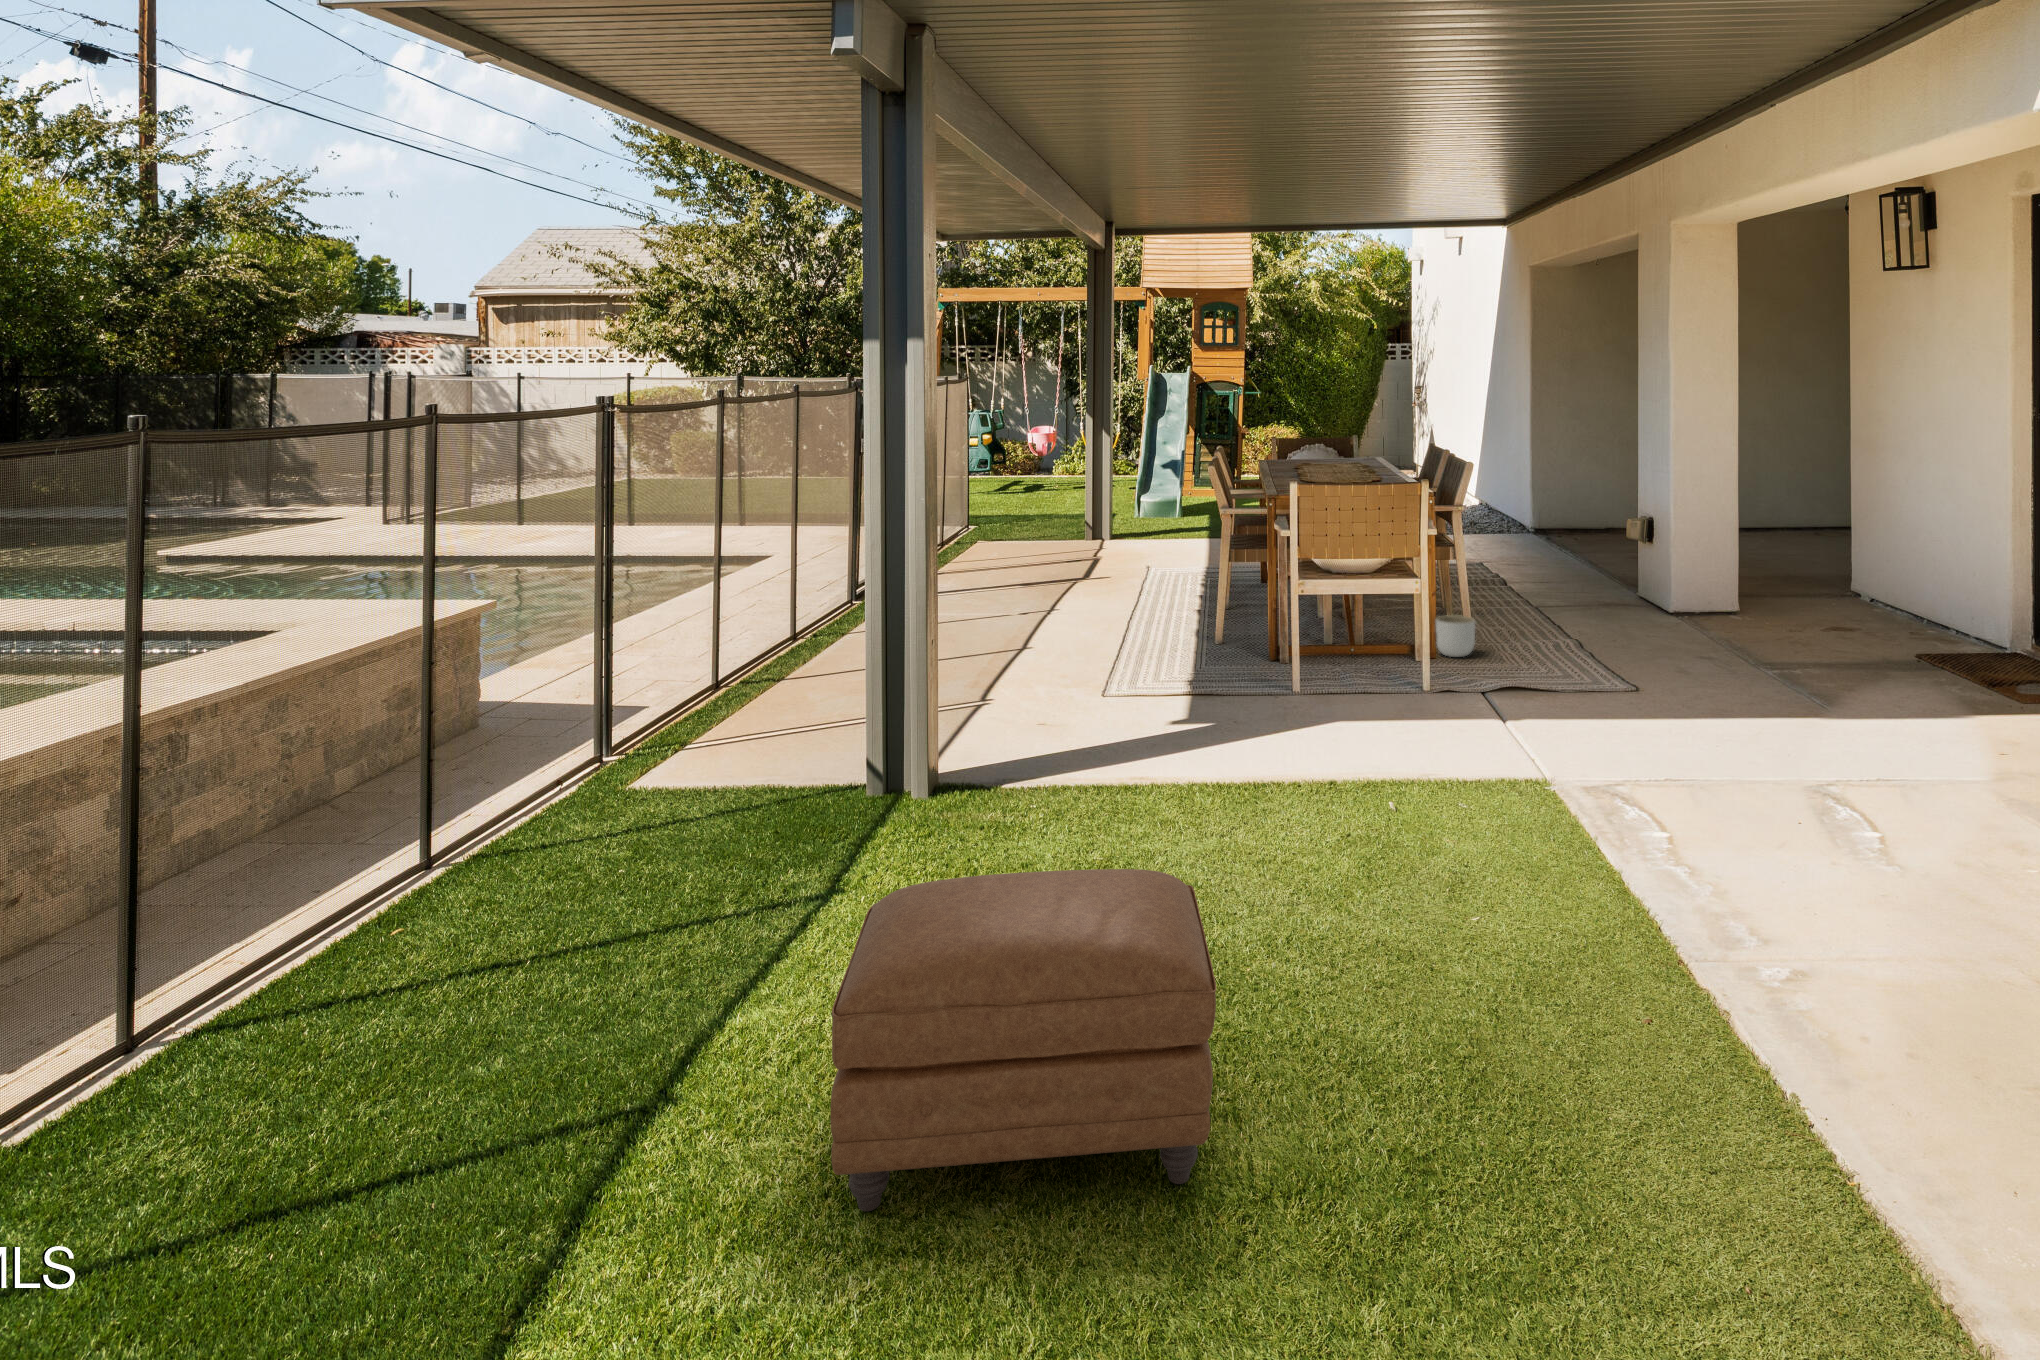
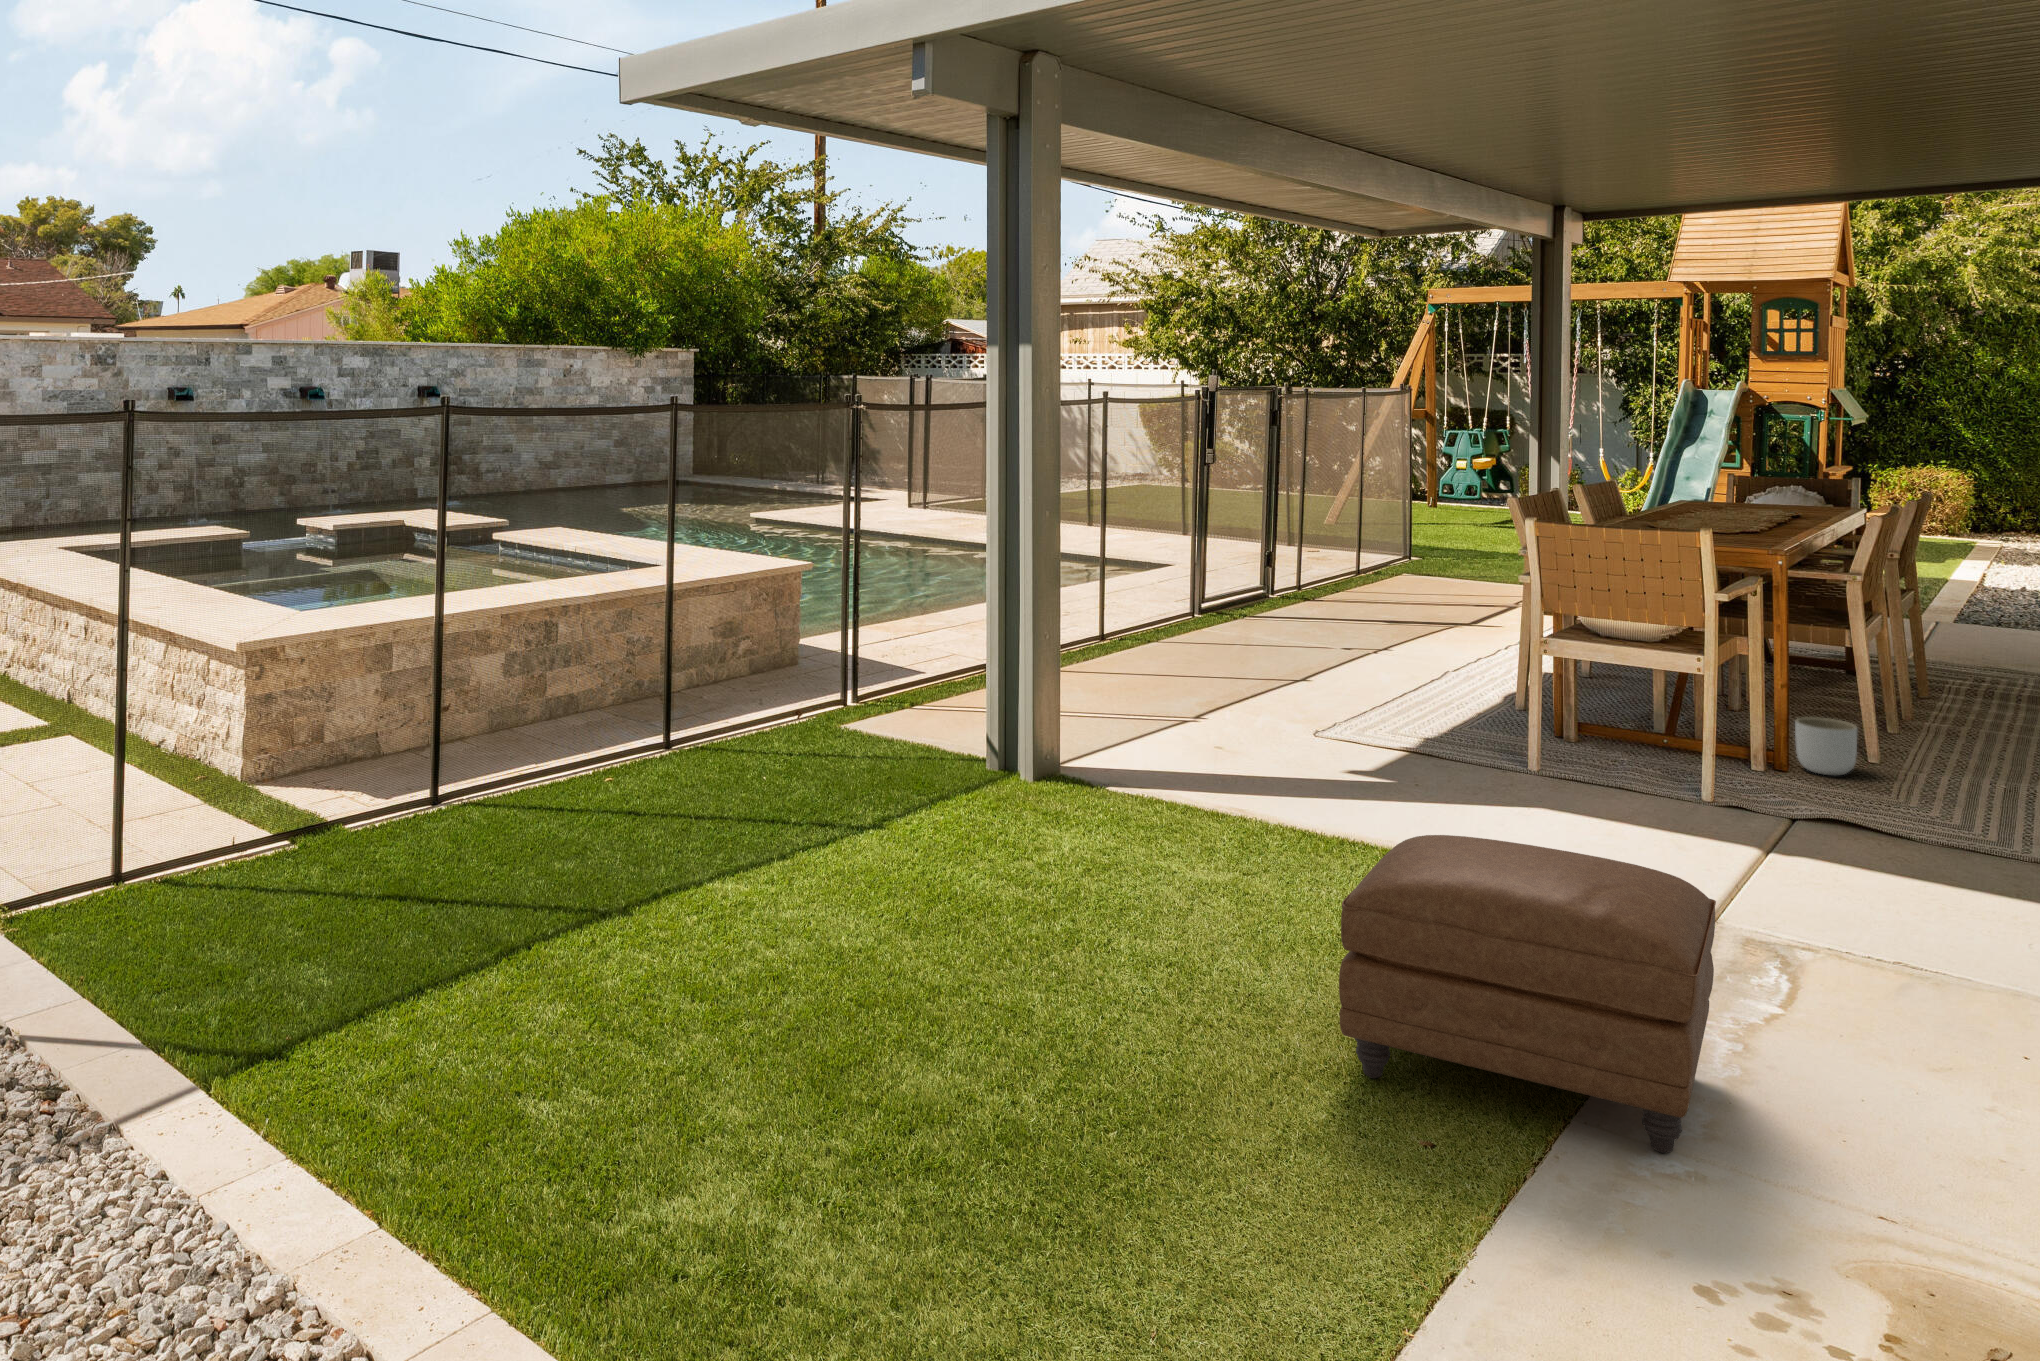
ottoman: present [831,869,1216,1211] -> present [1339,835,1716,1153]

